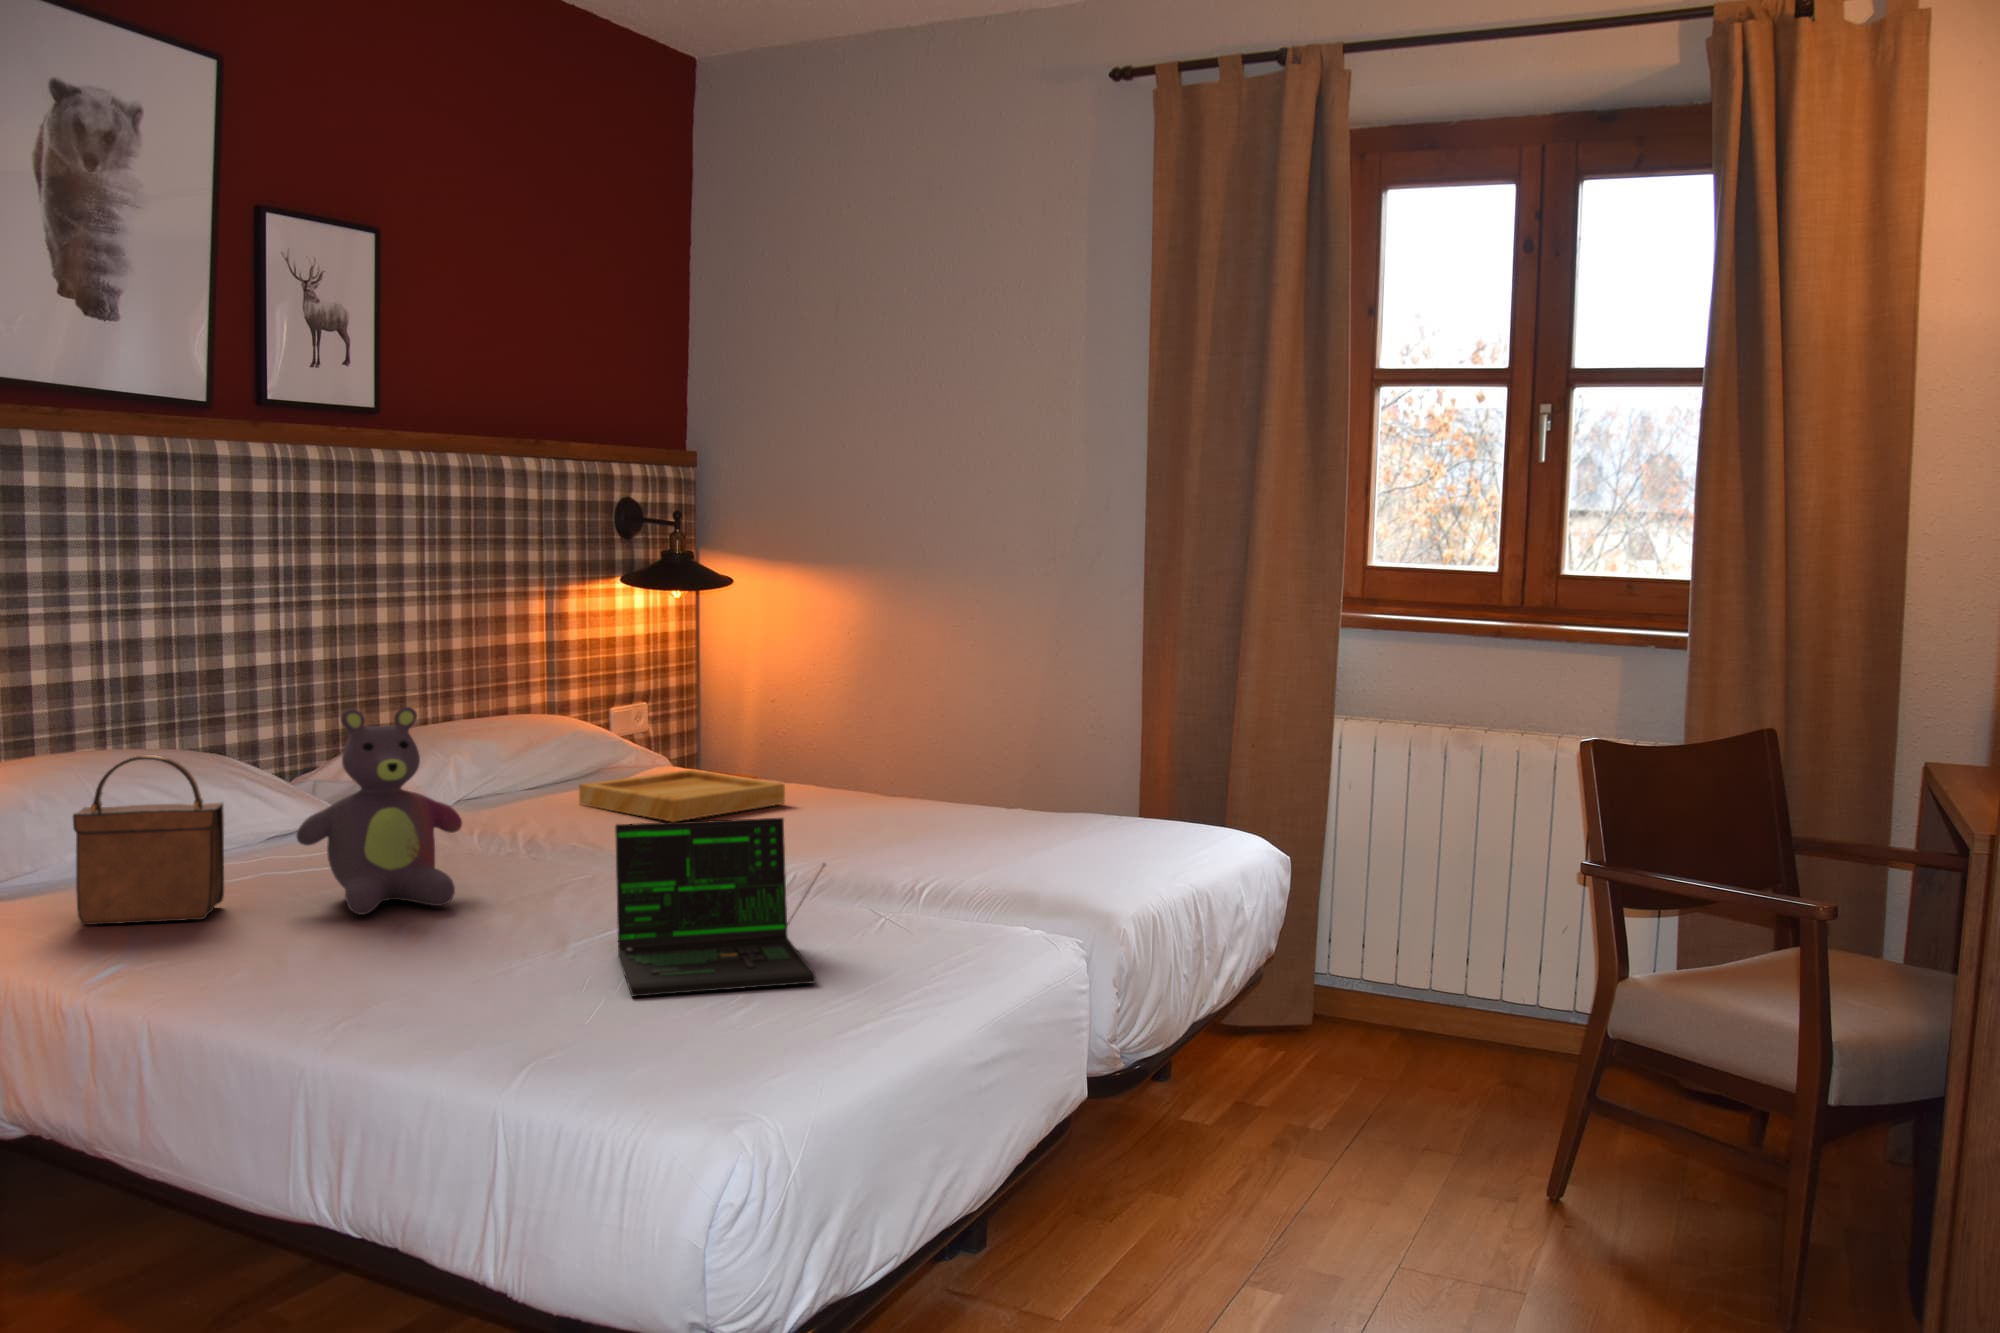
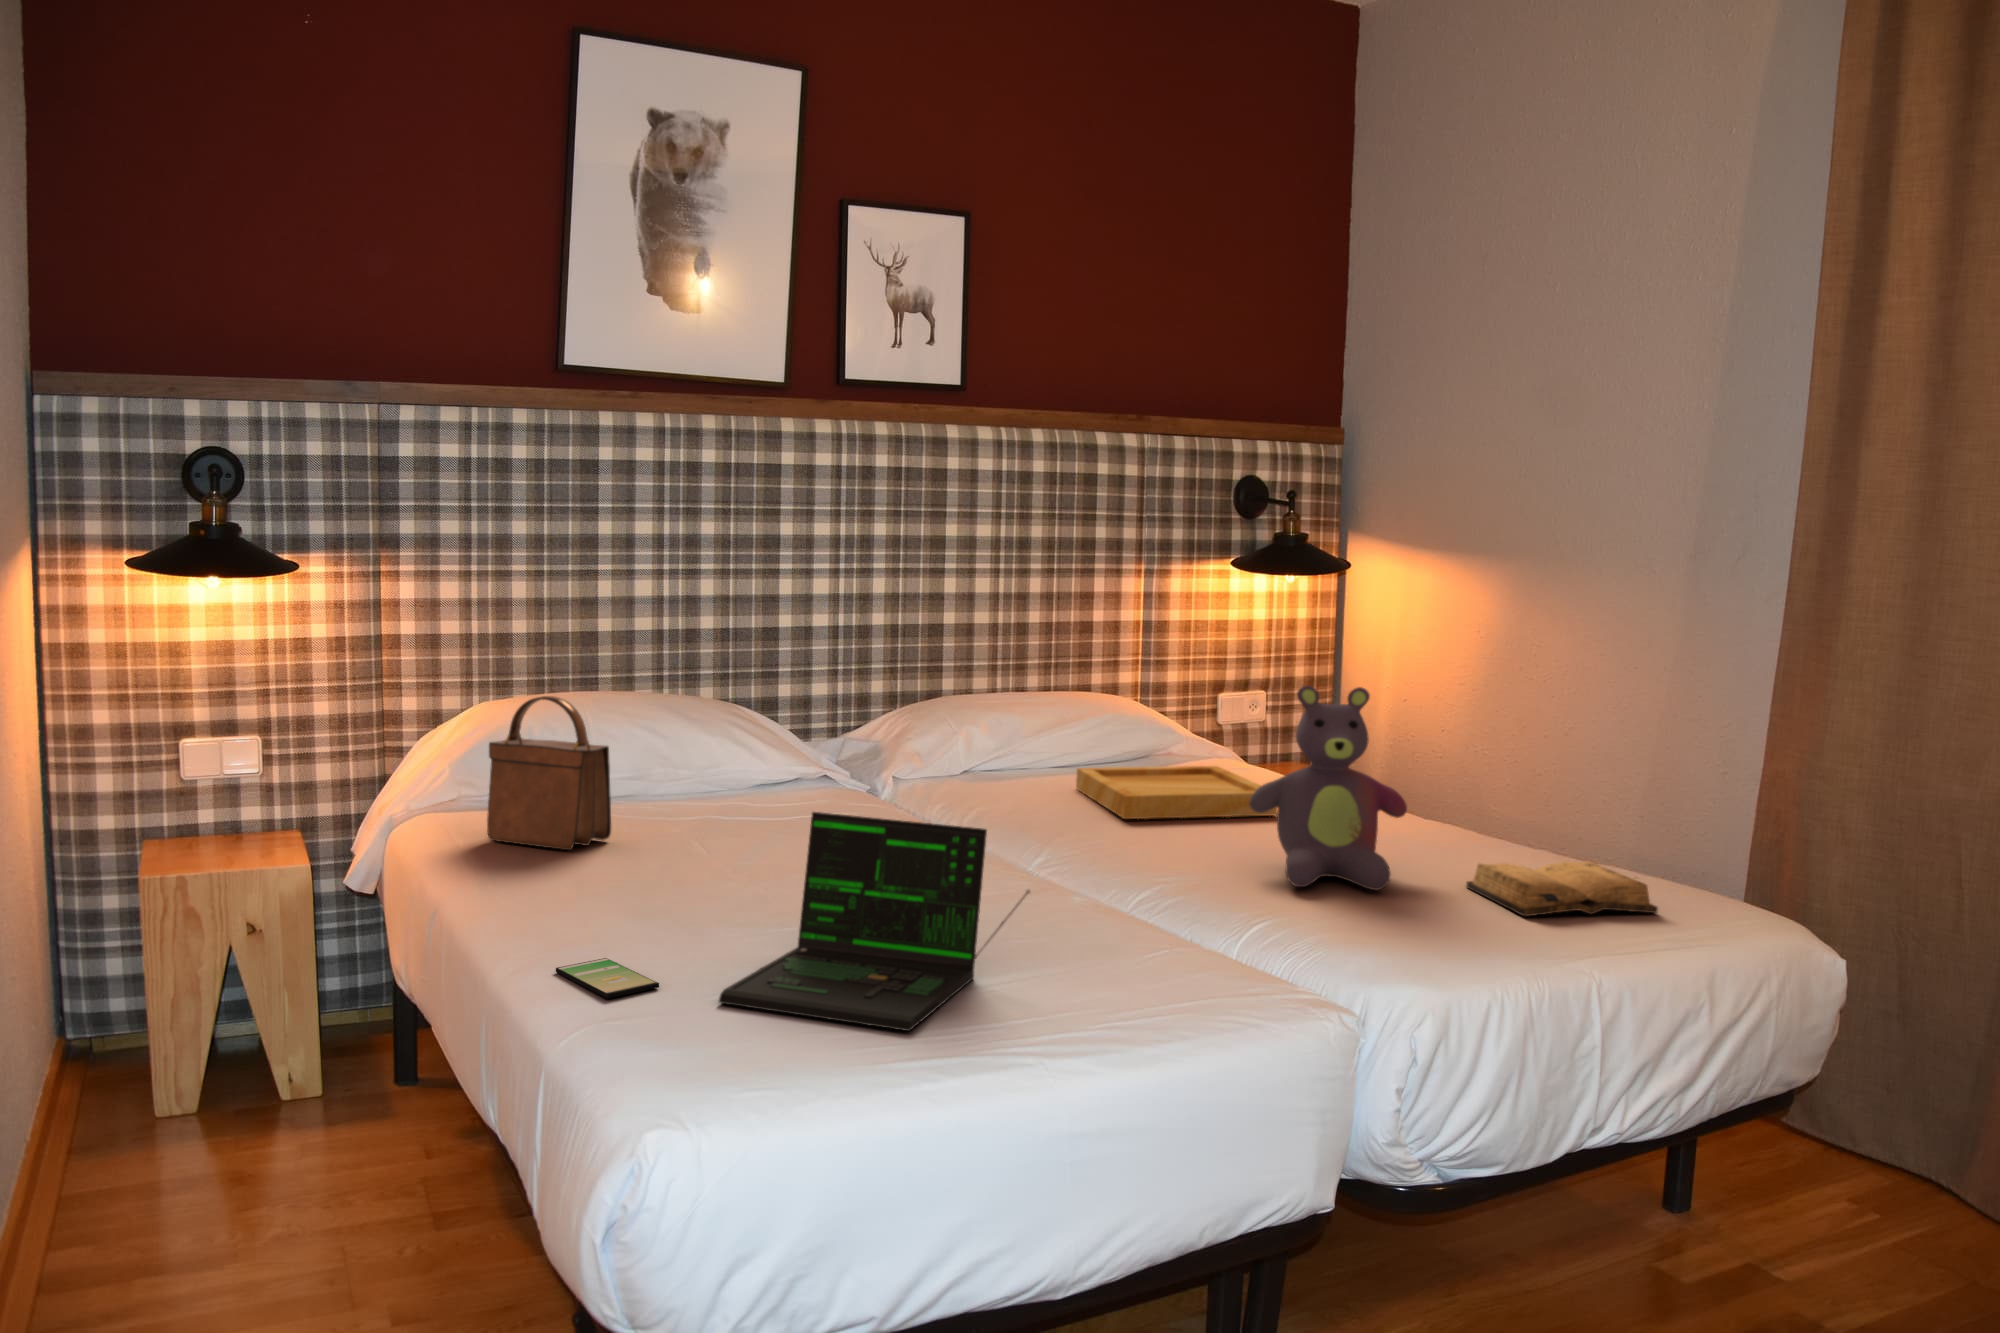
stuffed bear: present [297,707,462,915] -> present [1249,686,1407,890]
diary: none [998,803,1133,846] -> present [1466,861,1658,916]
smartphone: none [435,986,557,1012] -> present [556,958,659,998]

